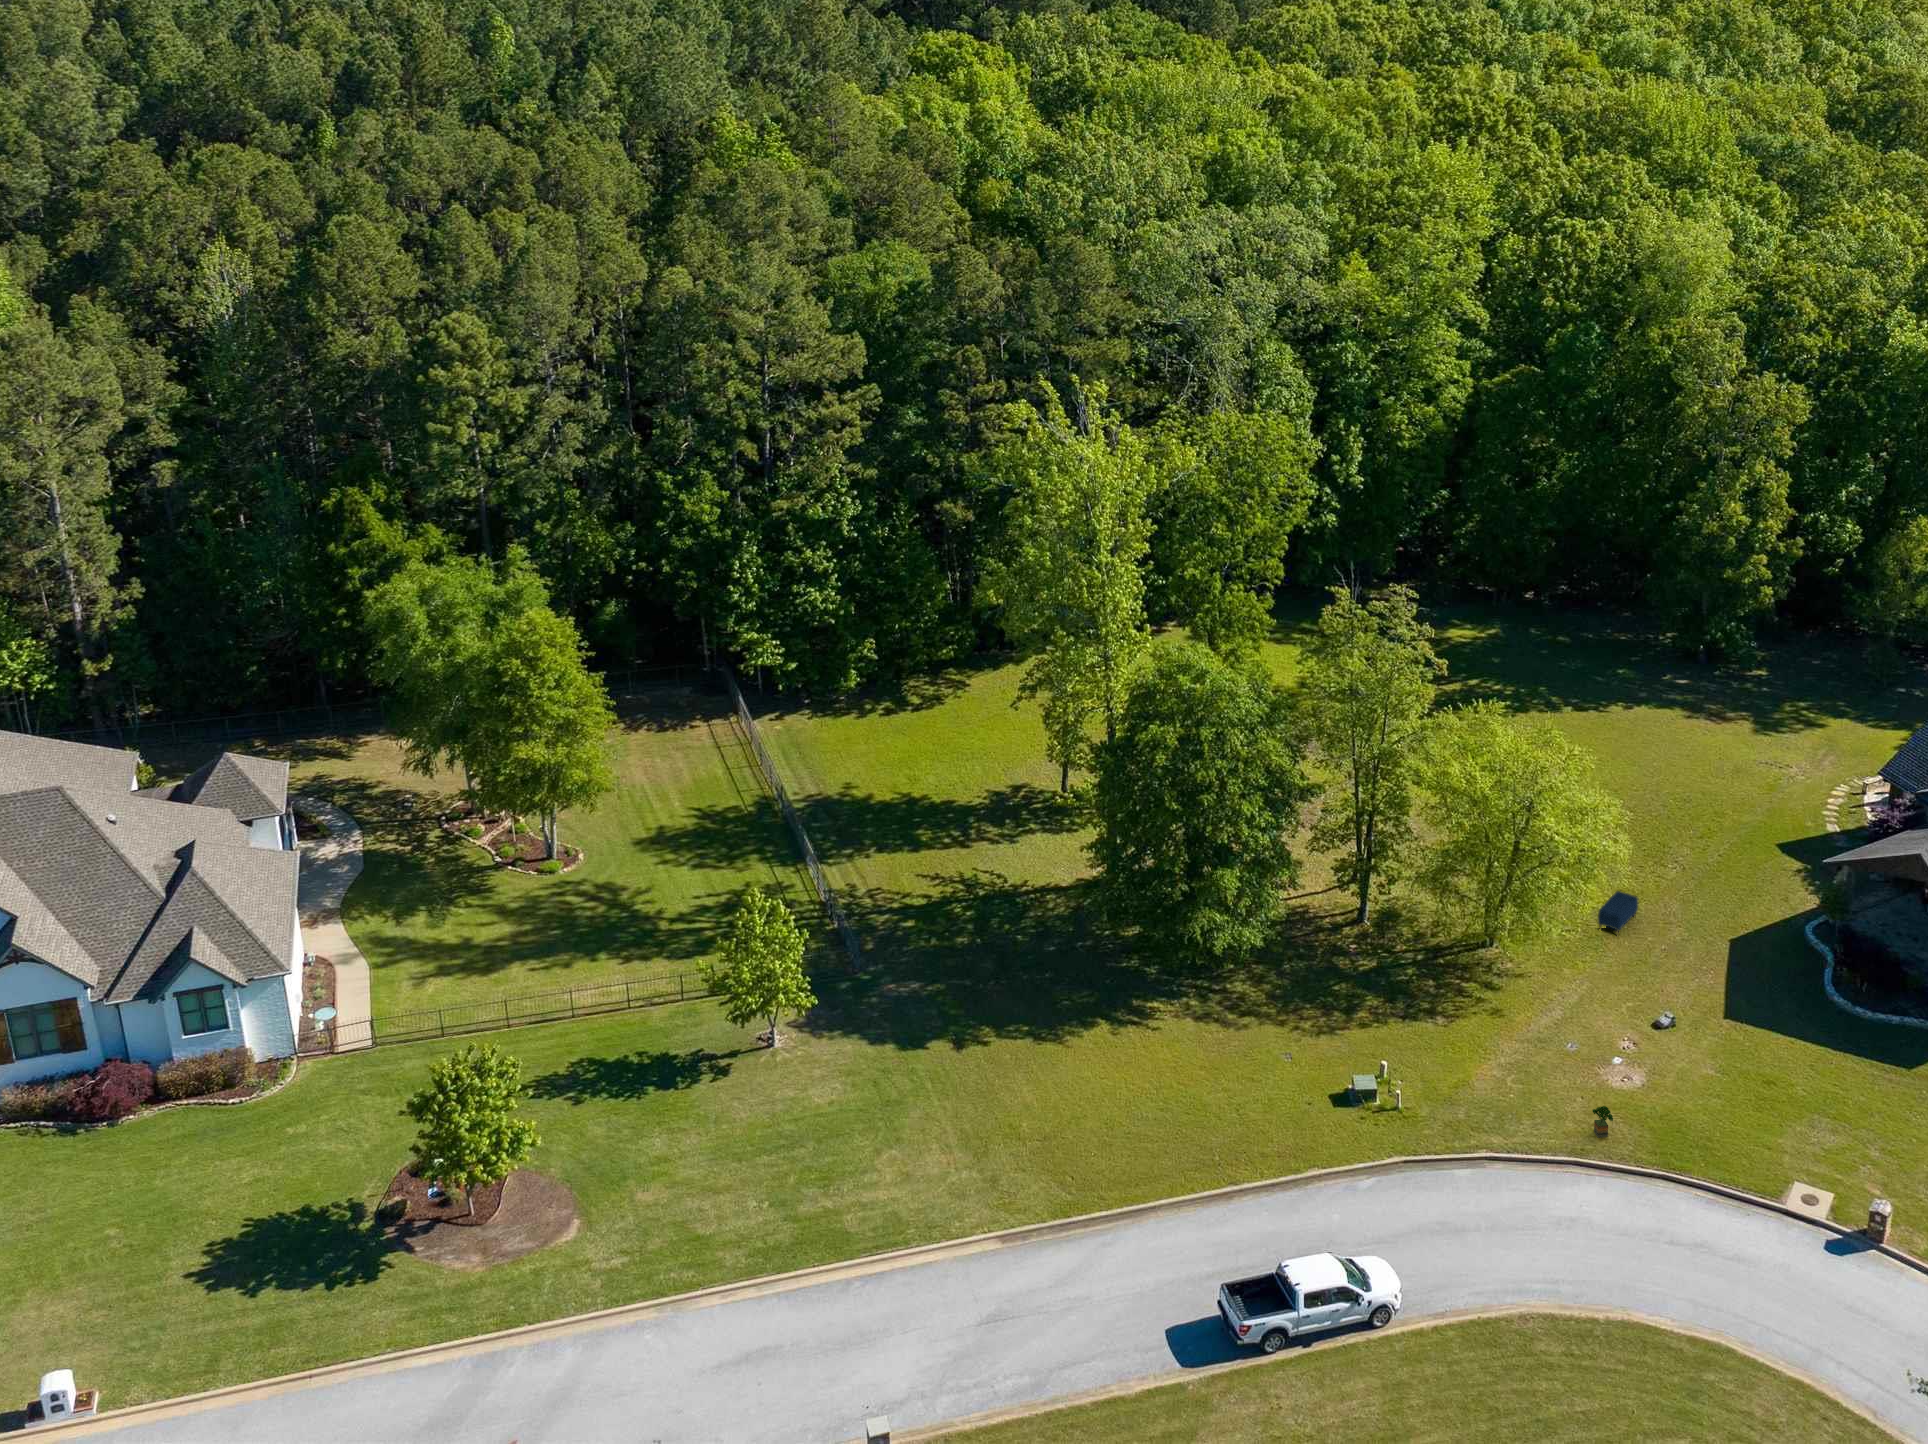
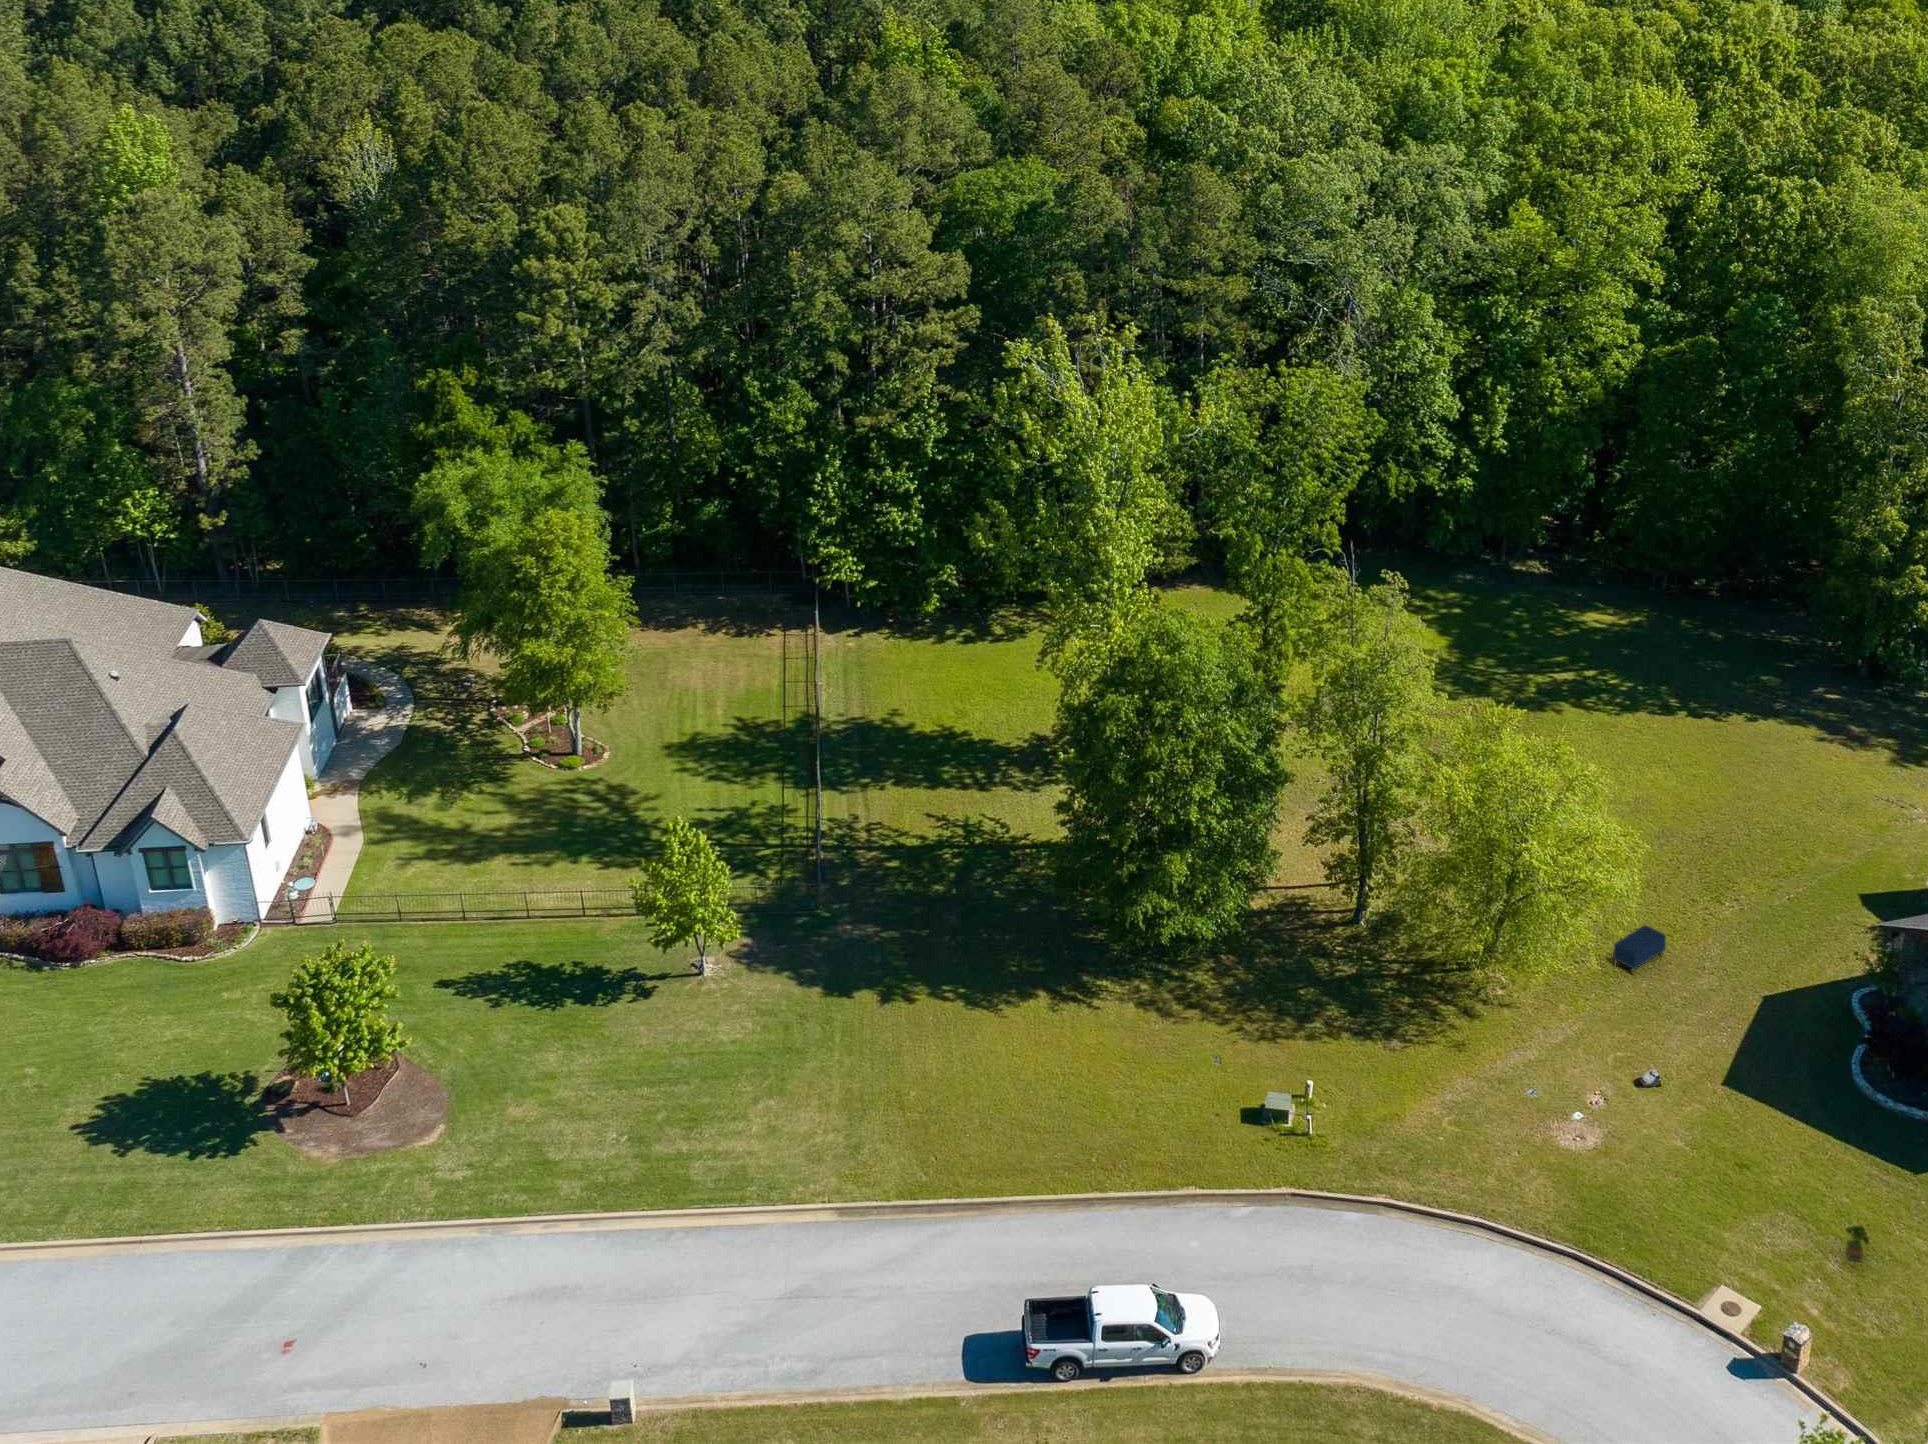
potted tree: present [1593,1106,1613,1138] -> present [1845,1225,1869,1261]

